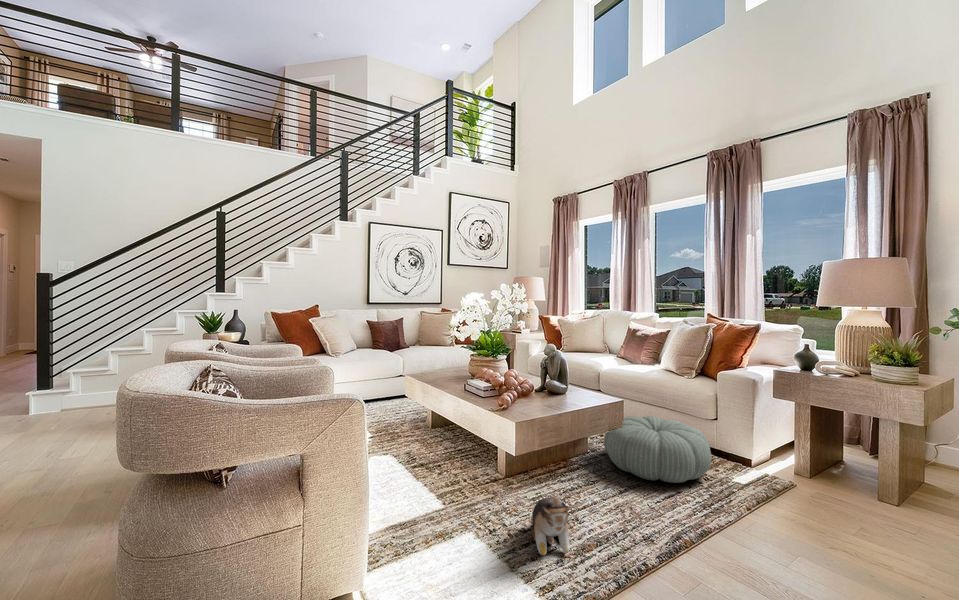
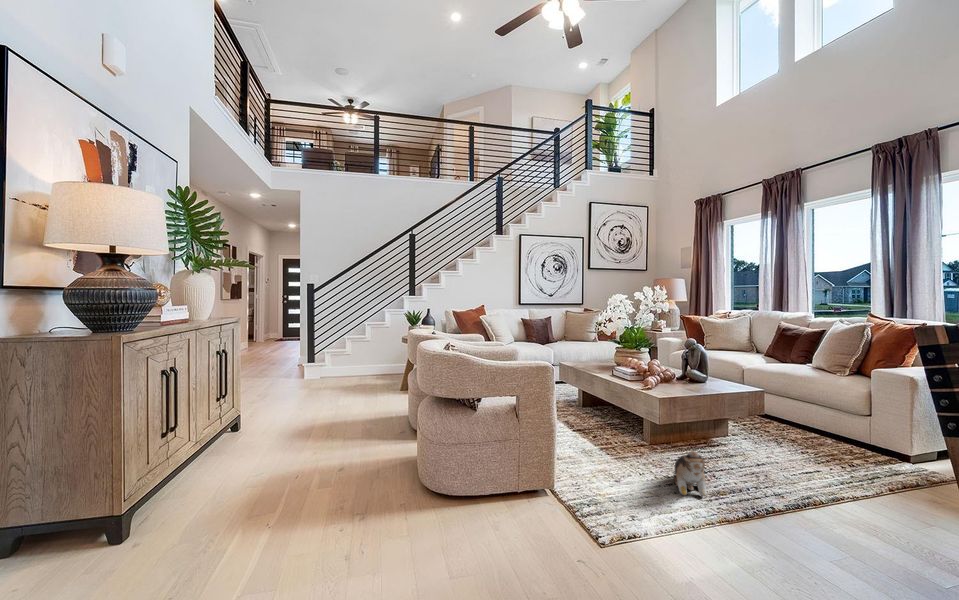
pouf: present [604,416,711,483] -> none [744,406,858,465]

